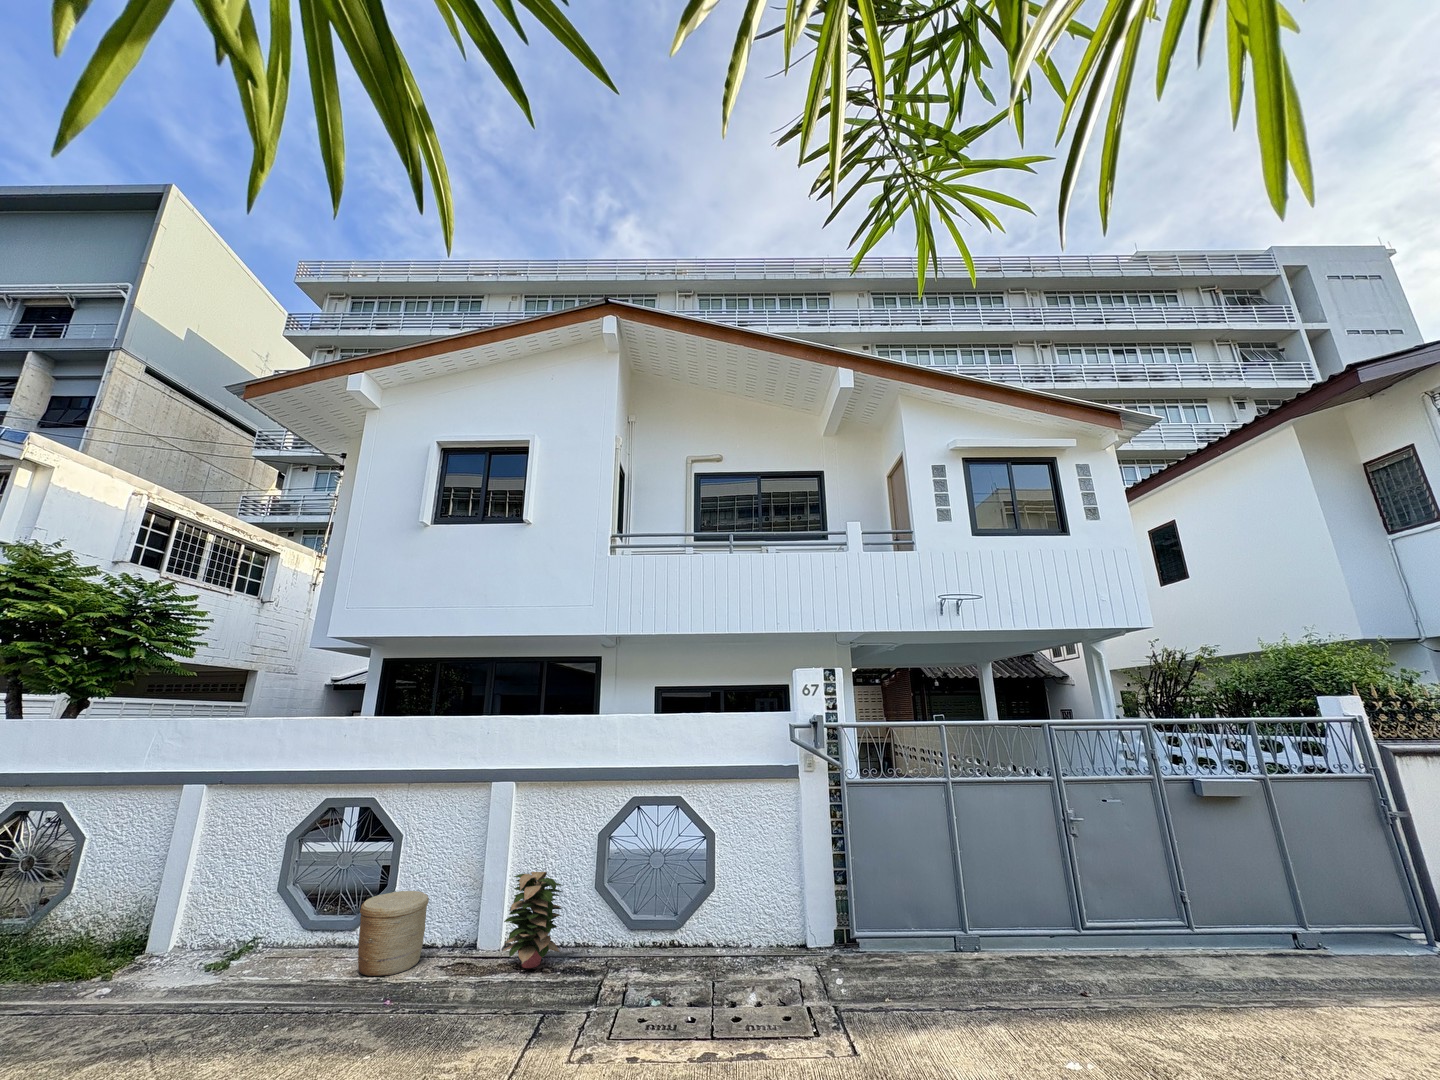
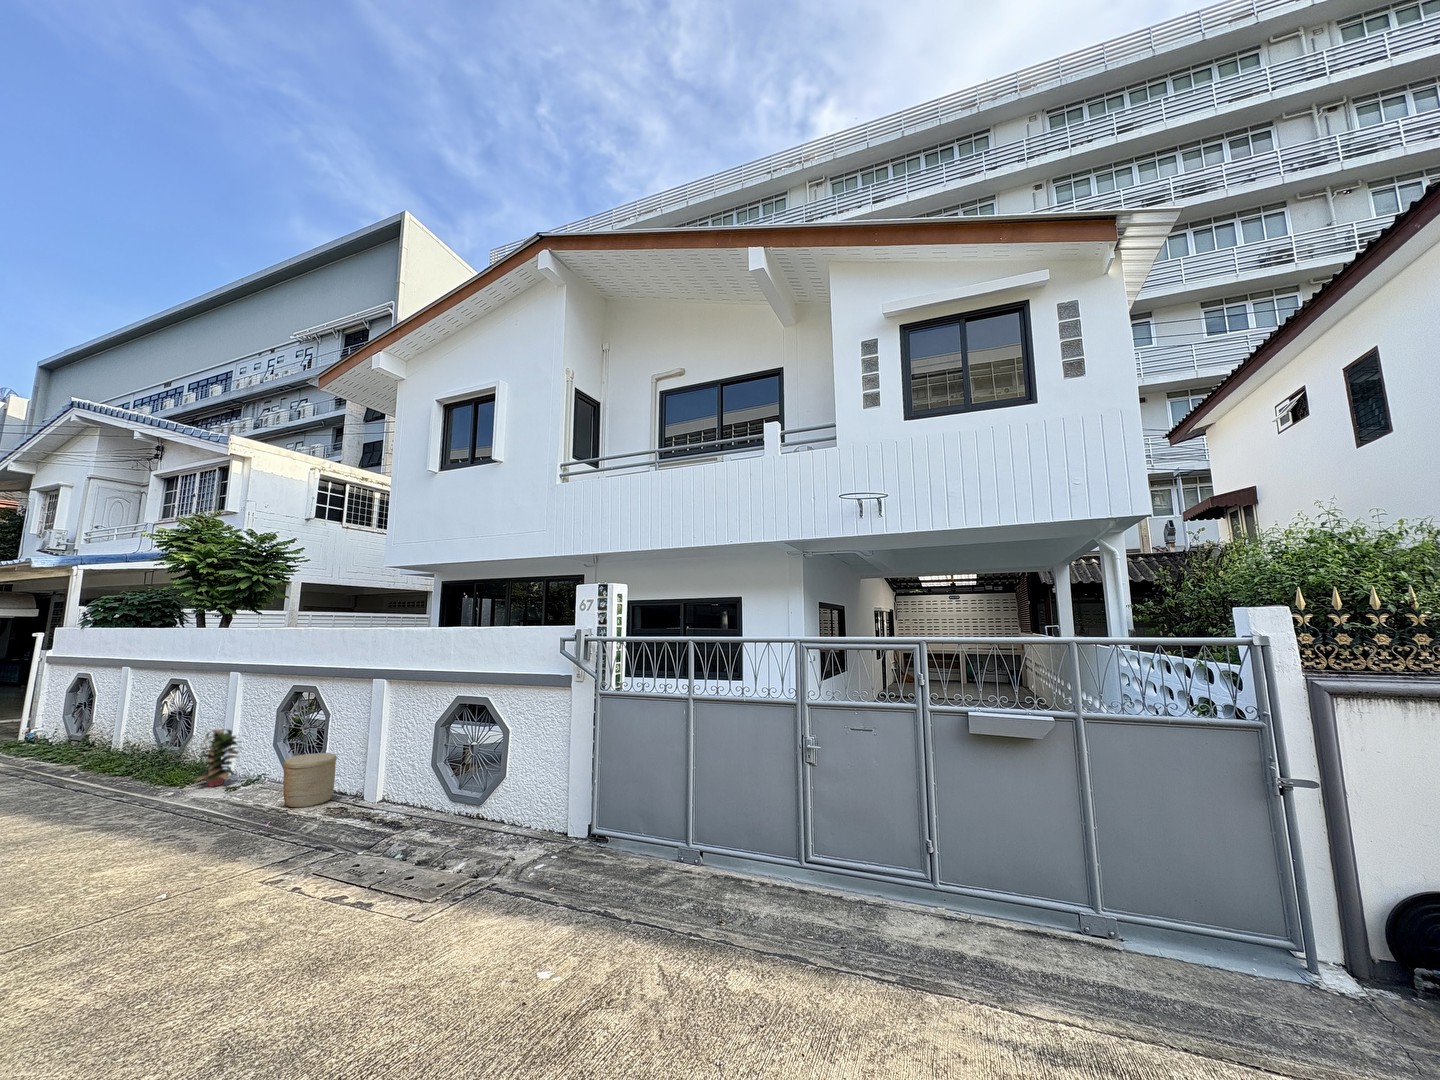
decorative plant: present [503,872,562,968] -> present [196,729,238,787]

